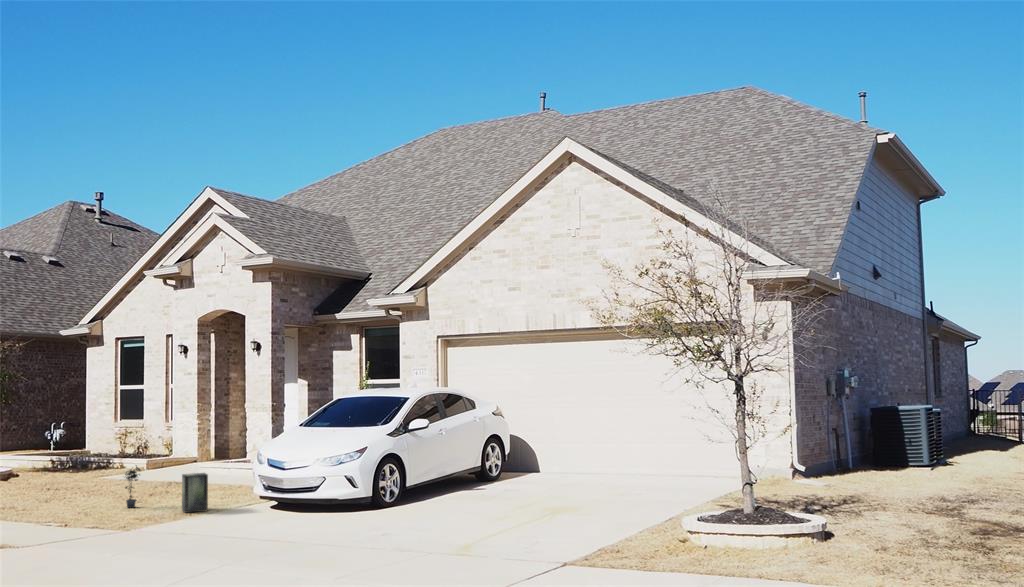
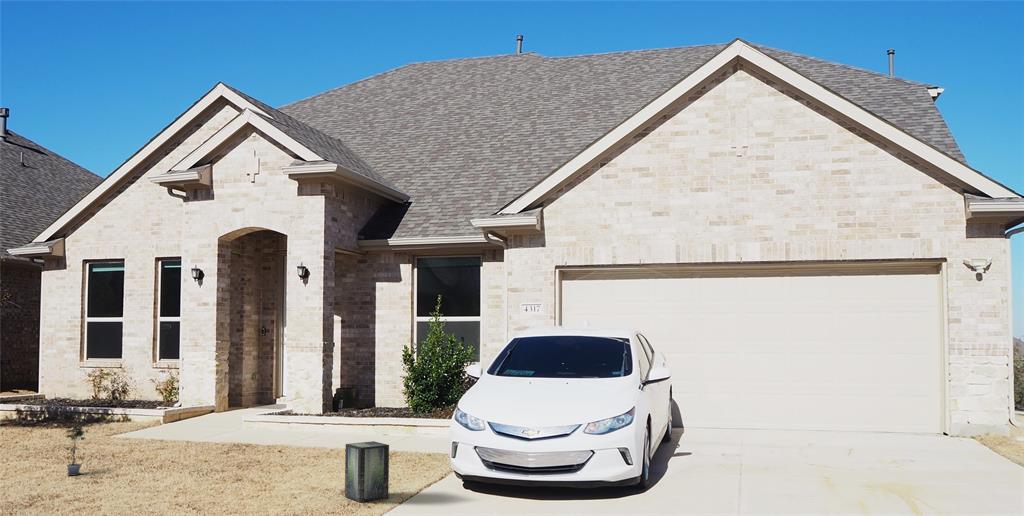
potted plant: present [125,467,141,508] -> present [66,419,89,475]

